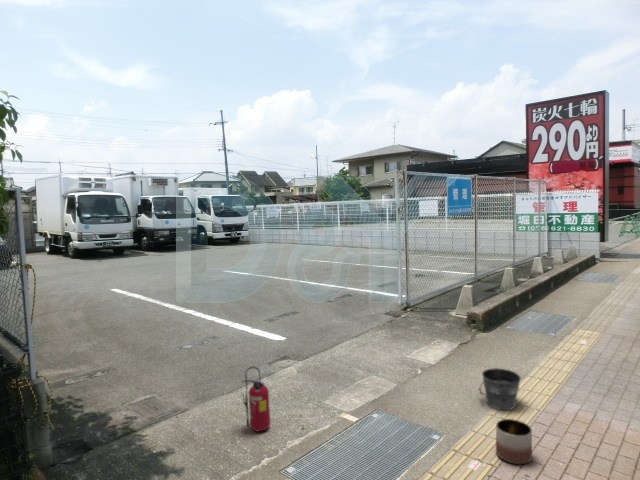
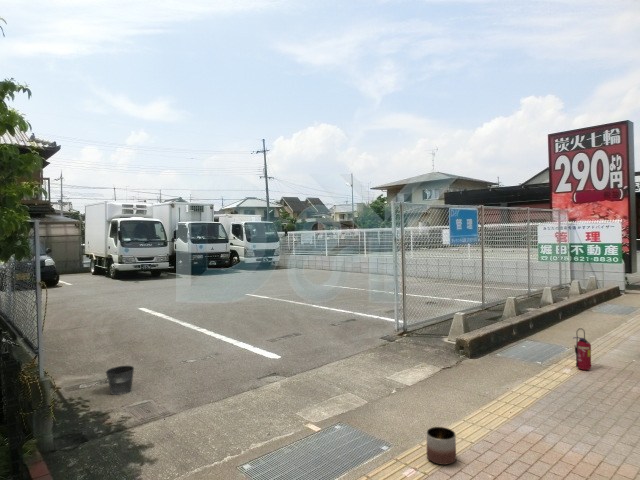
fire extinguisher: present [243,367,270,432] -> present [574,328,591,370]
bucket: present [479,368,521,410] -> present [104,366,134,395]

